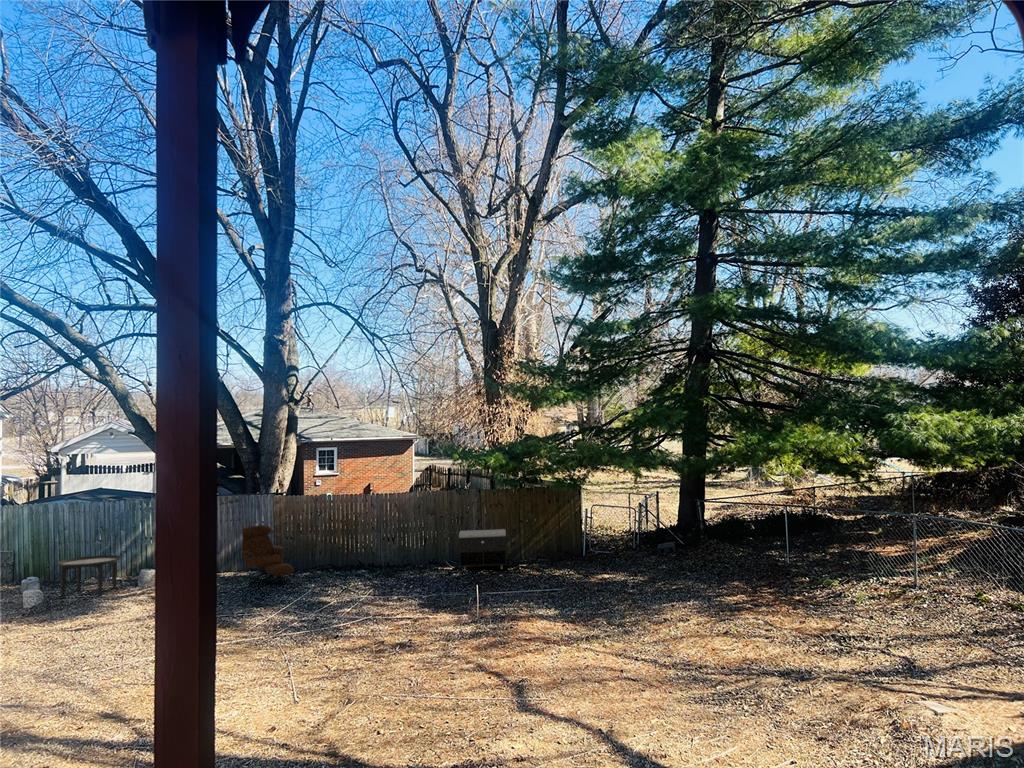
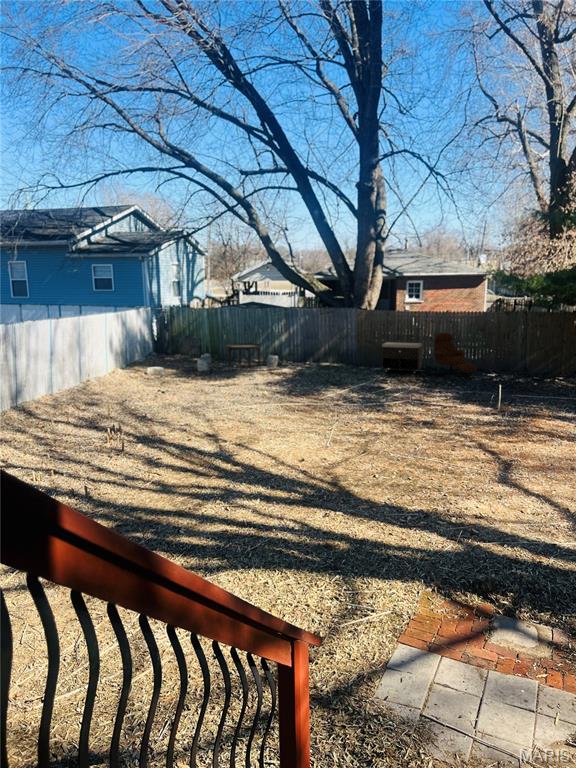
lounge chair: present [241,525,294,584] -> present [433,333,477,376]
storage bench: present [459,529,507,570] -> present [382,342,422,373]

